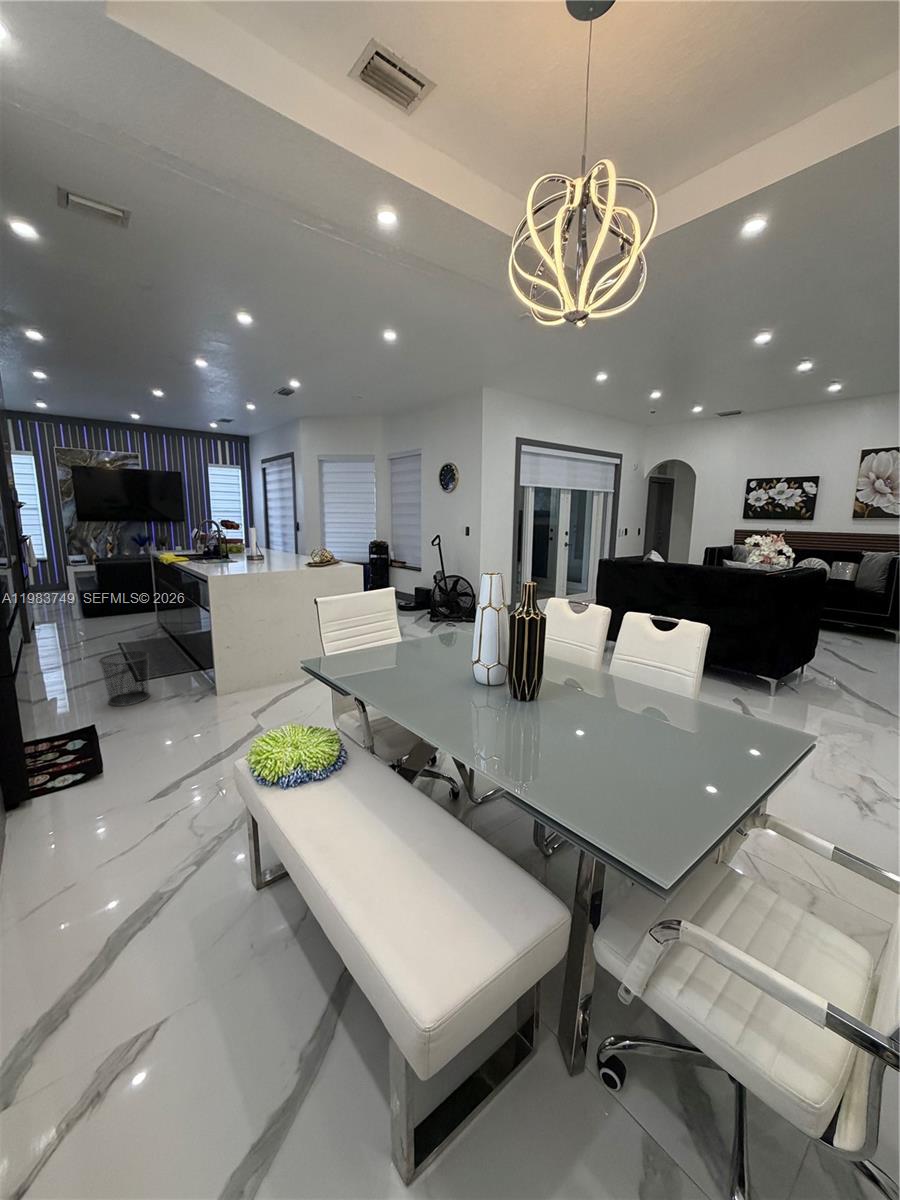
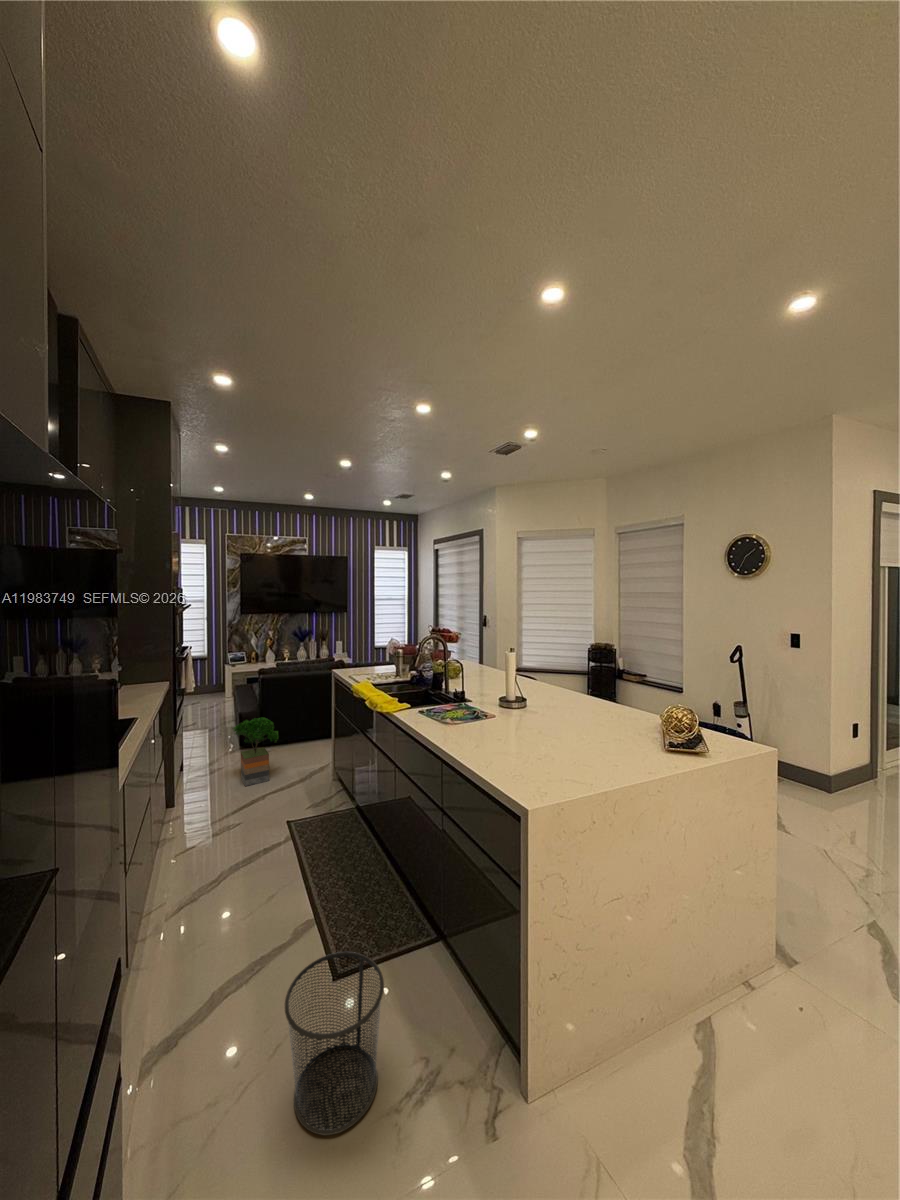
potted tree: none [73,587,112,633] -> present [234,717,278,786]

